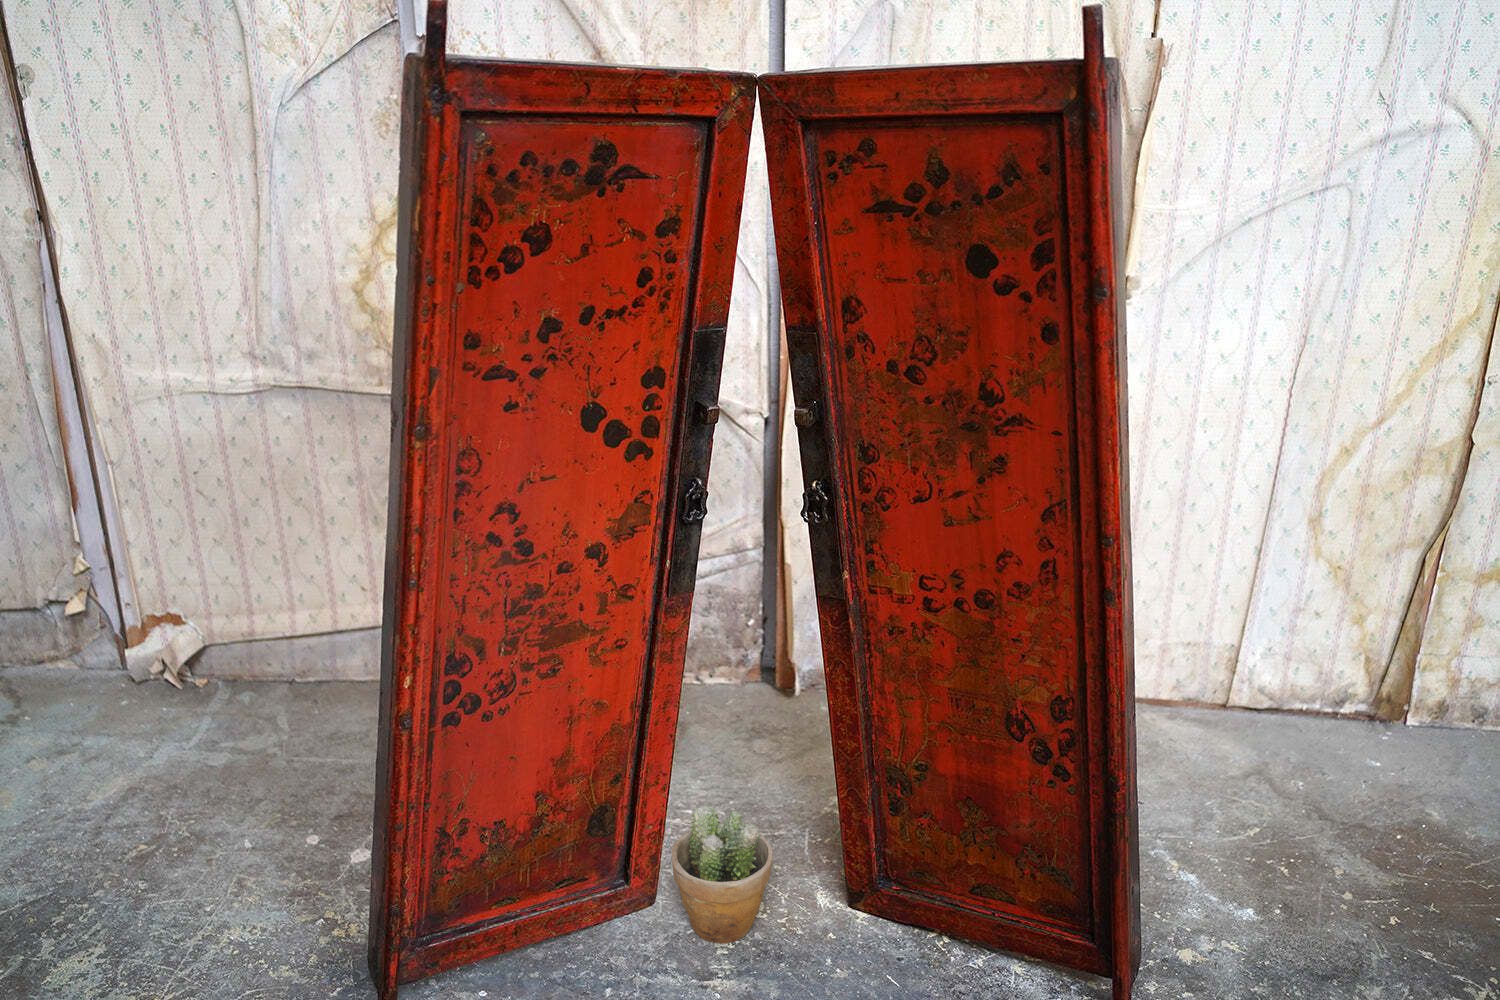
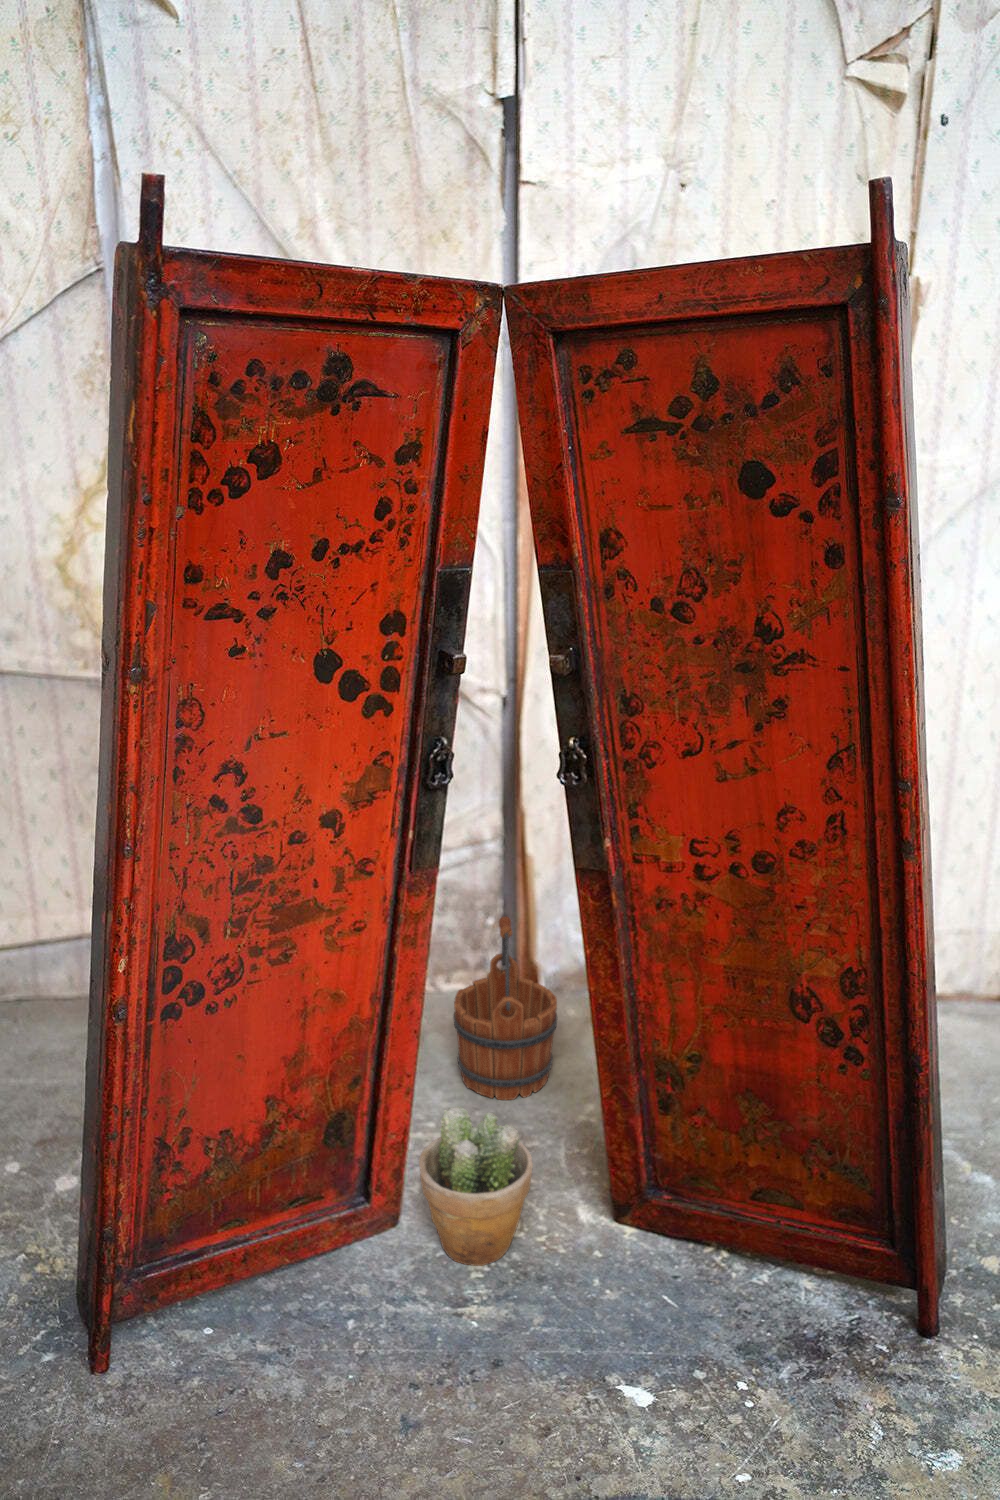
wooden bucket: none [711,627,807,794] -> present [453,917,557,1100]

